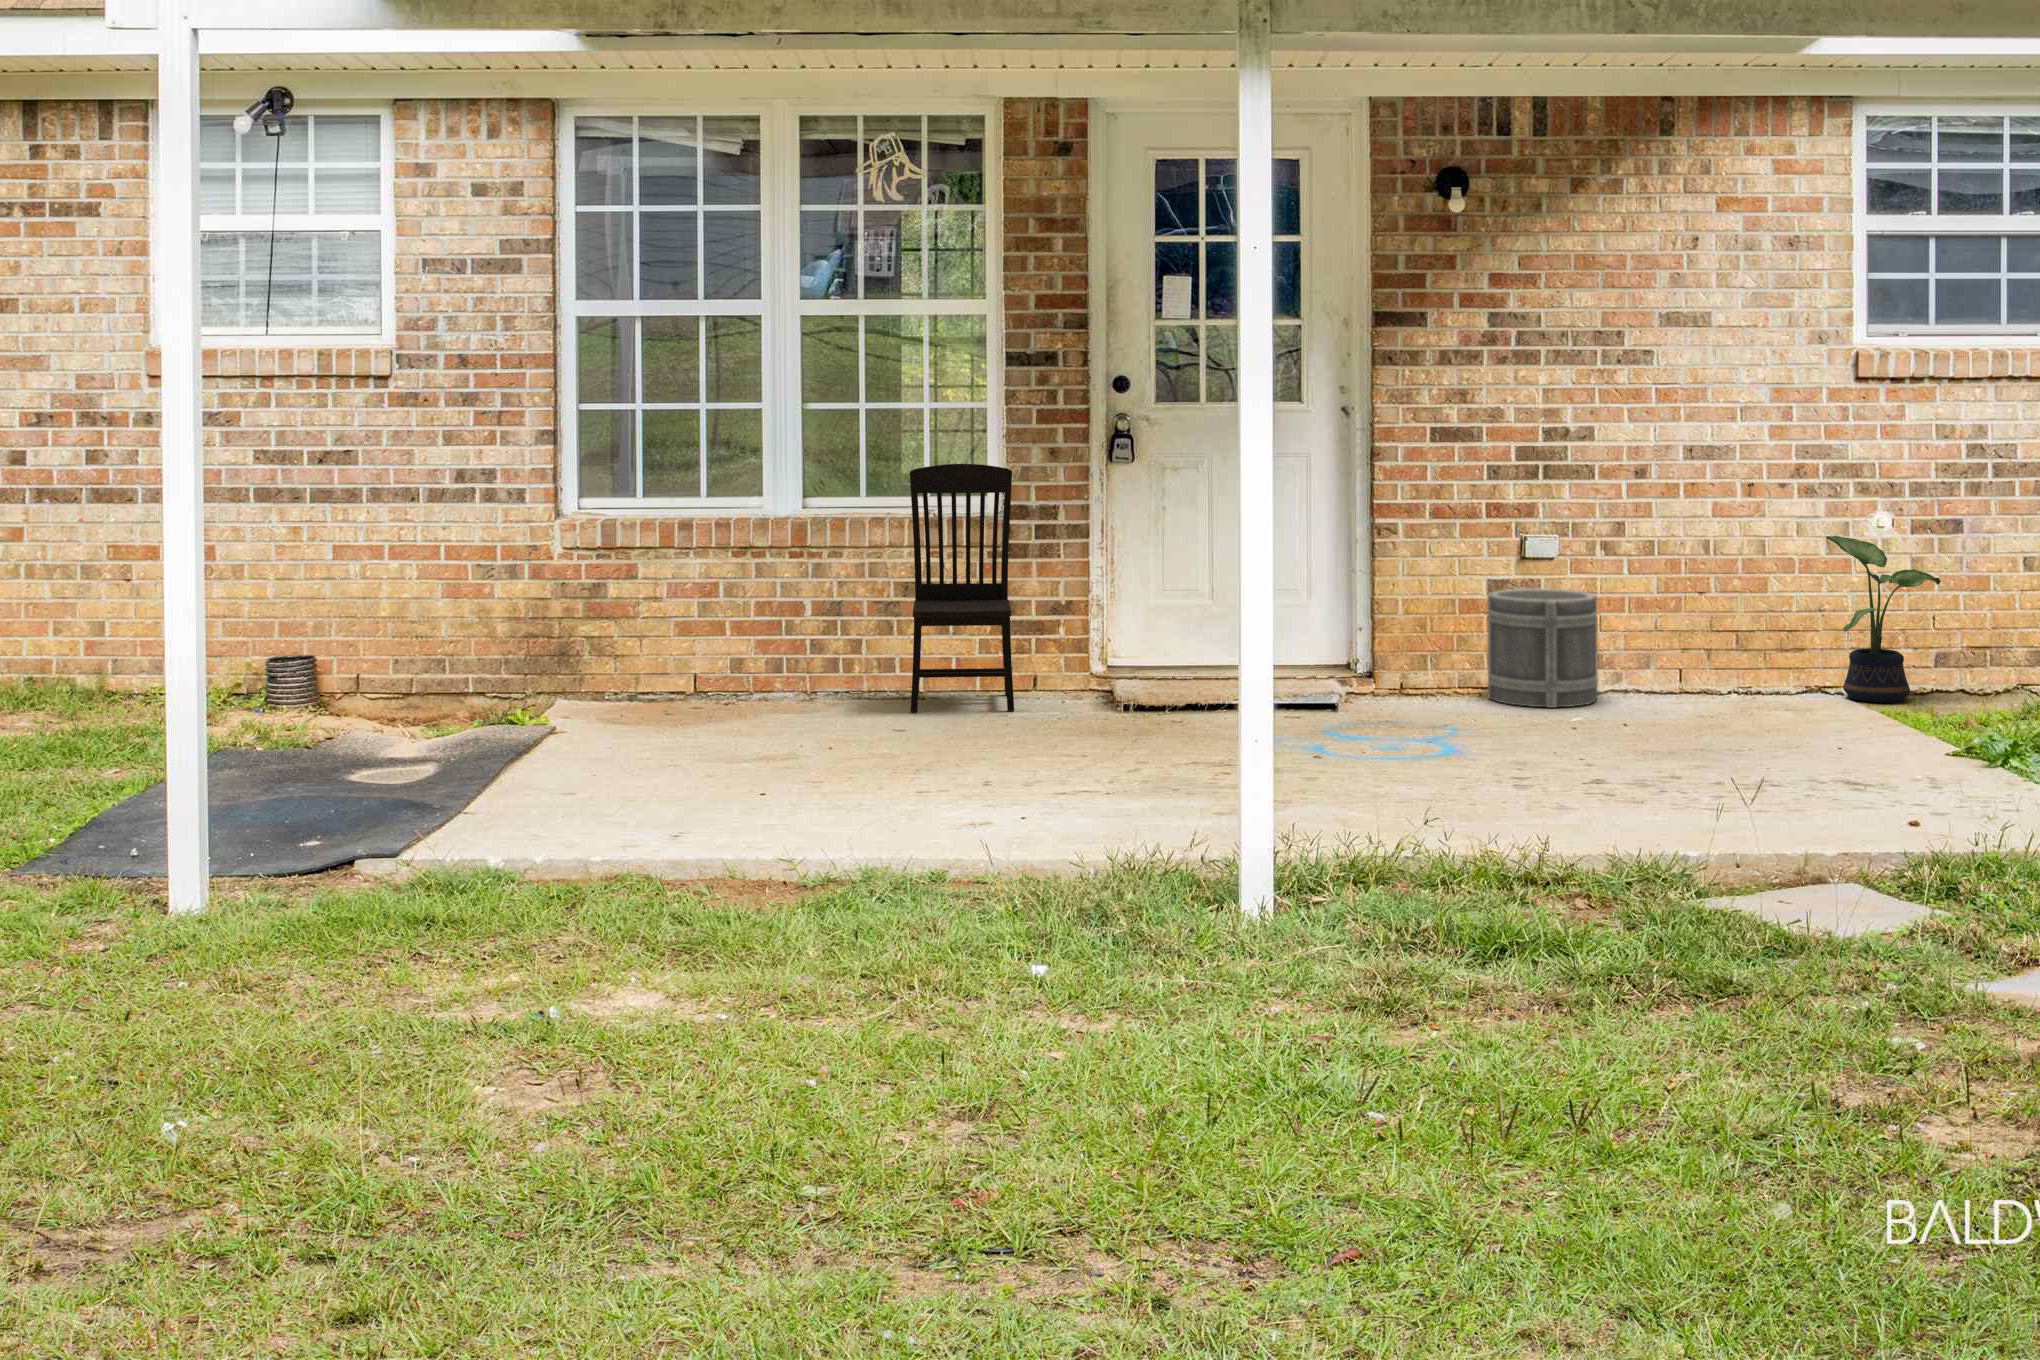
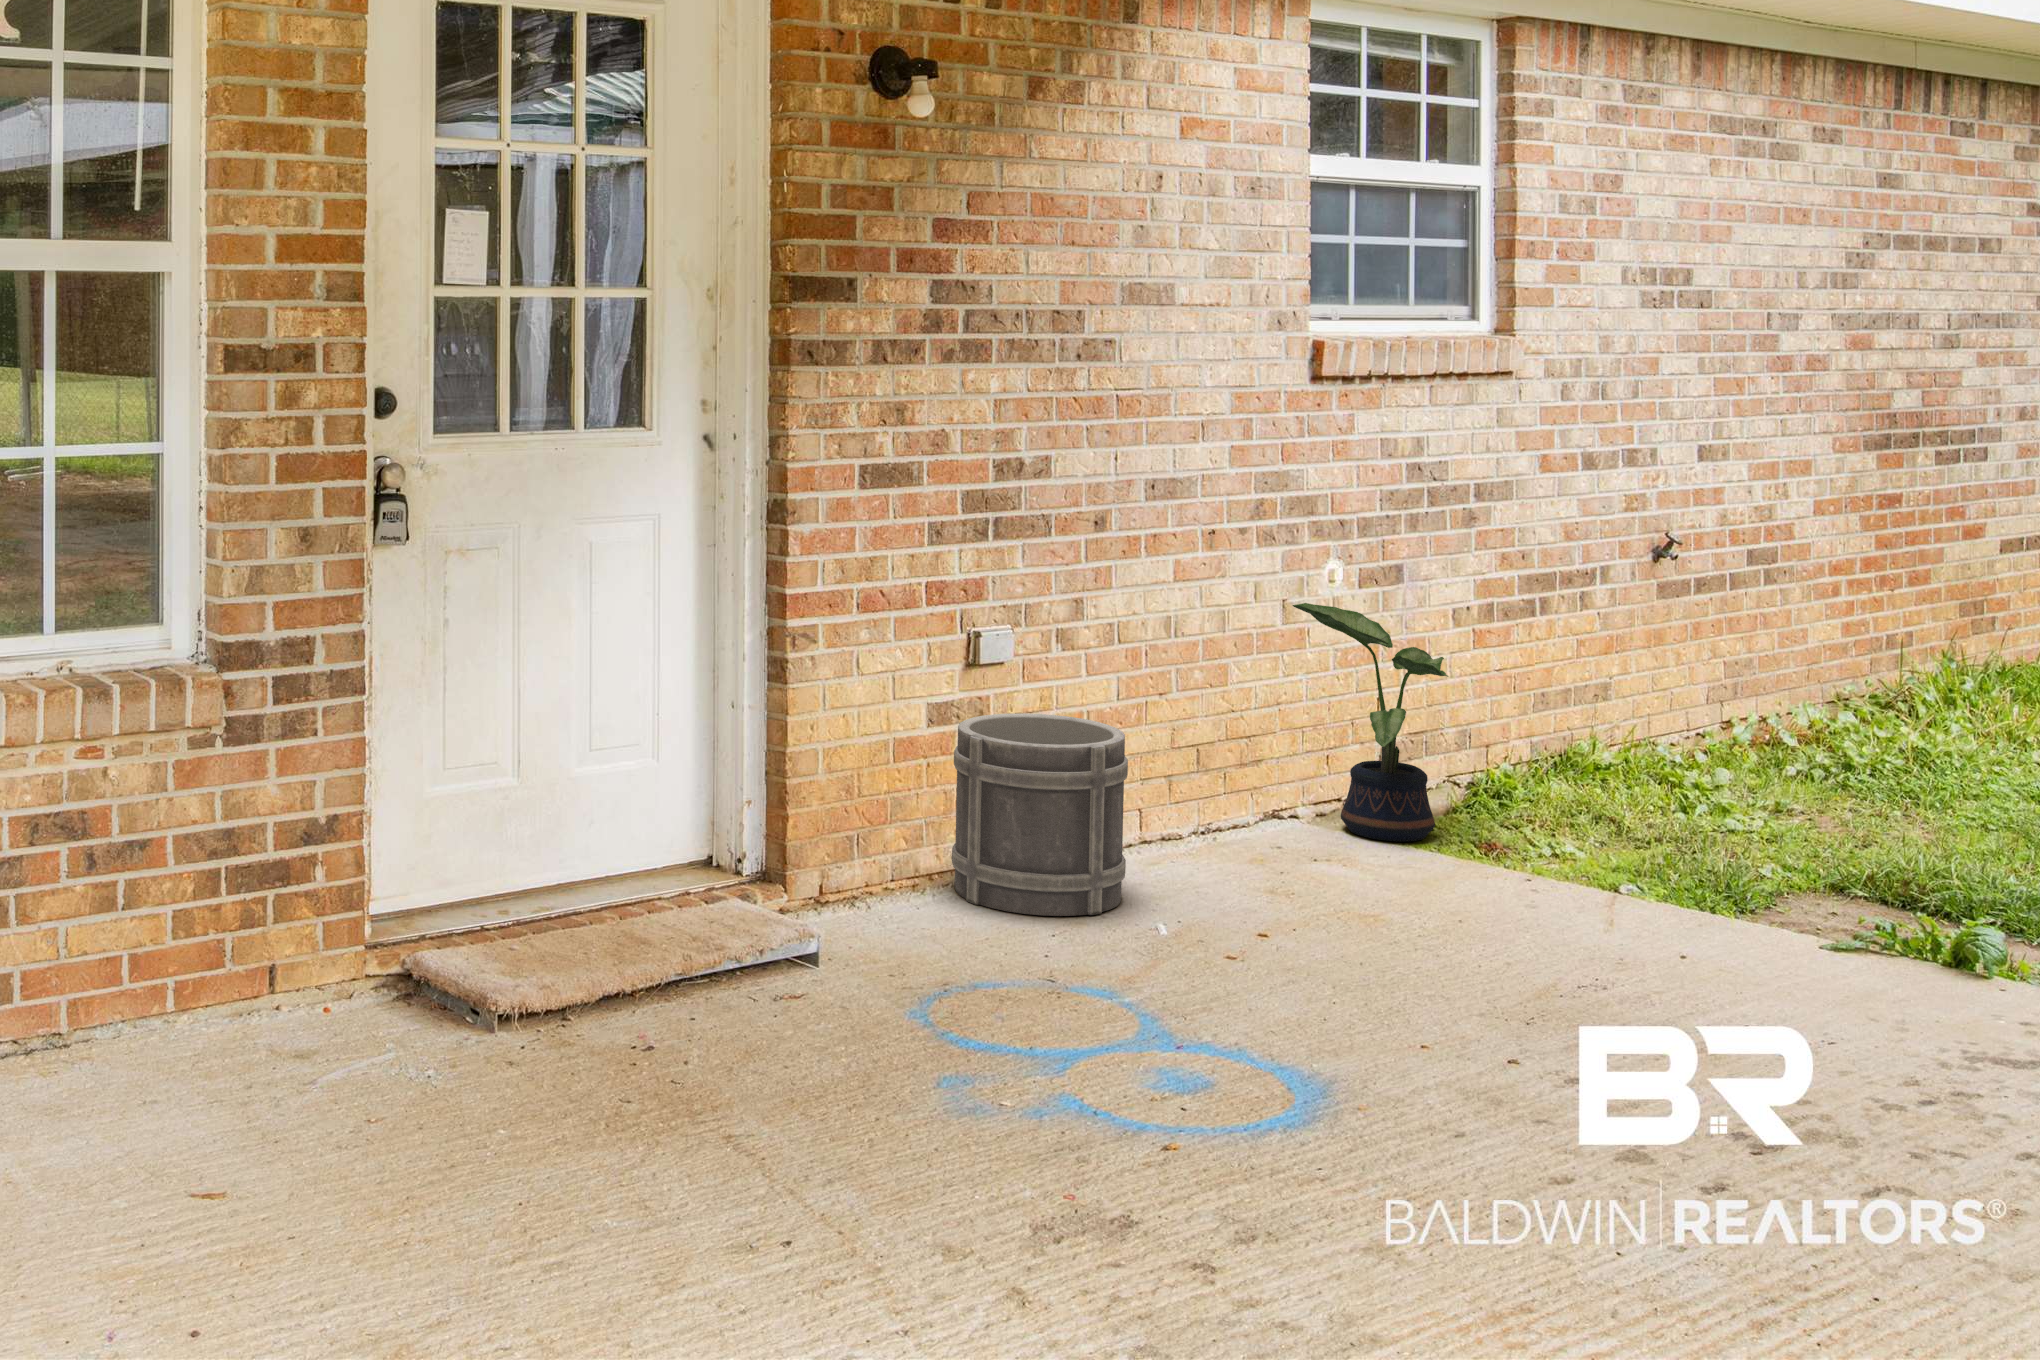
chair: present [910,464,1014,712] -> none [61,569,334,1108]

